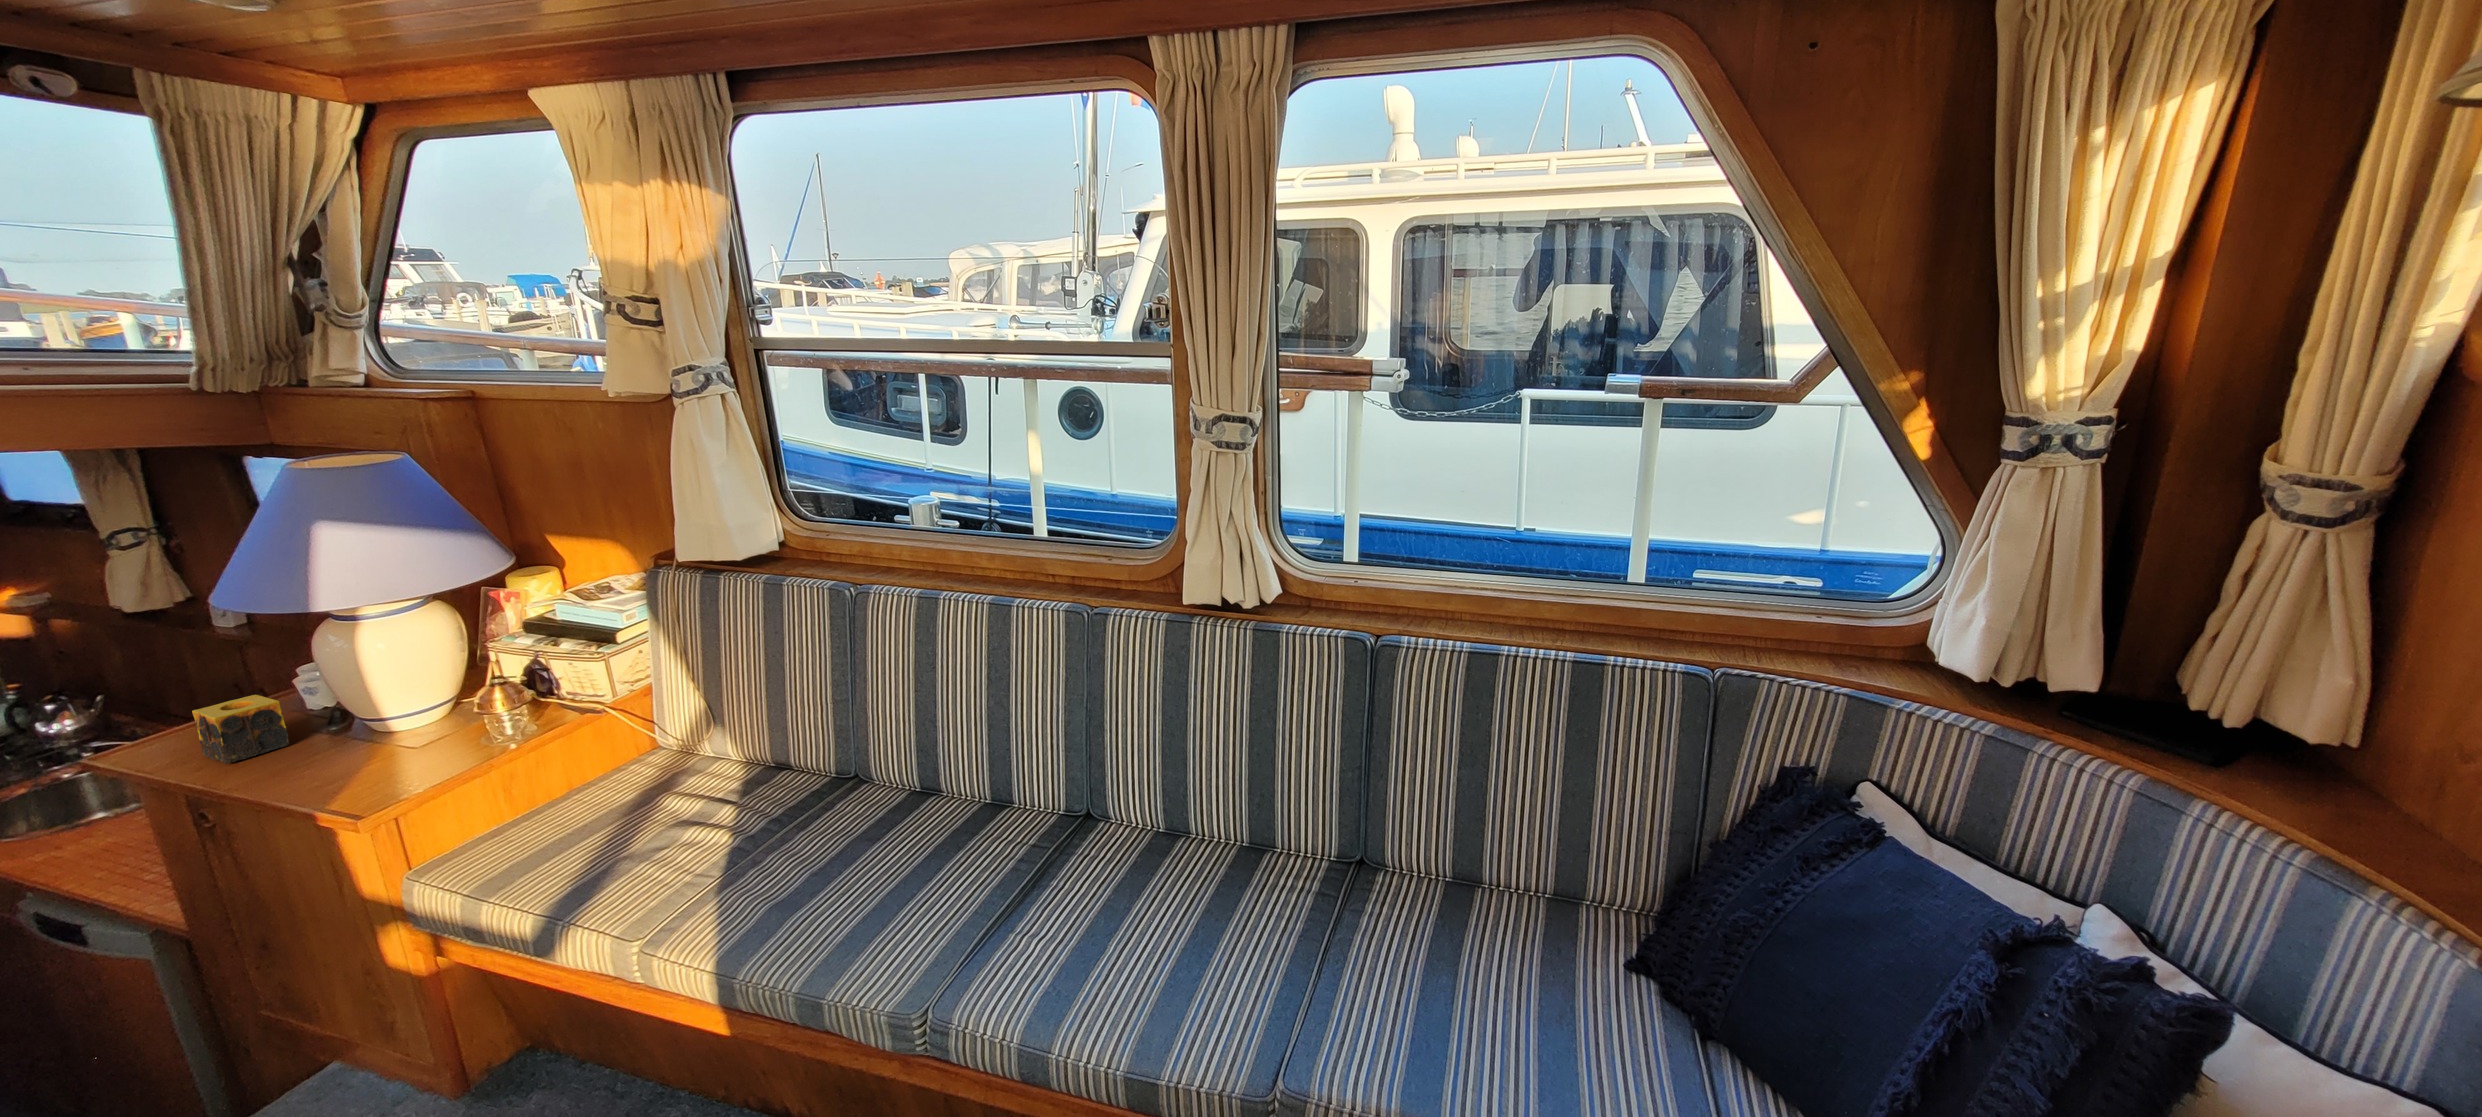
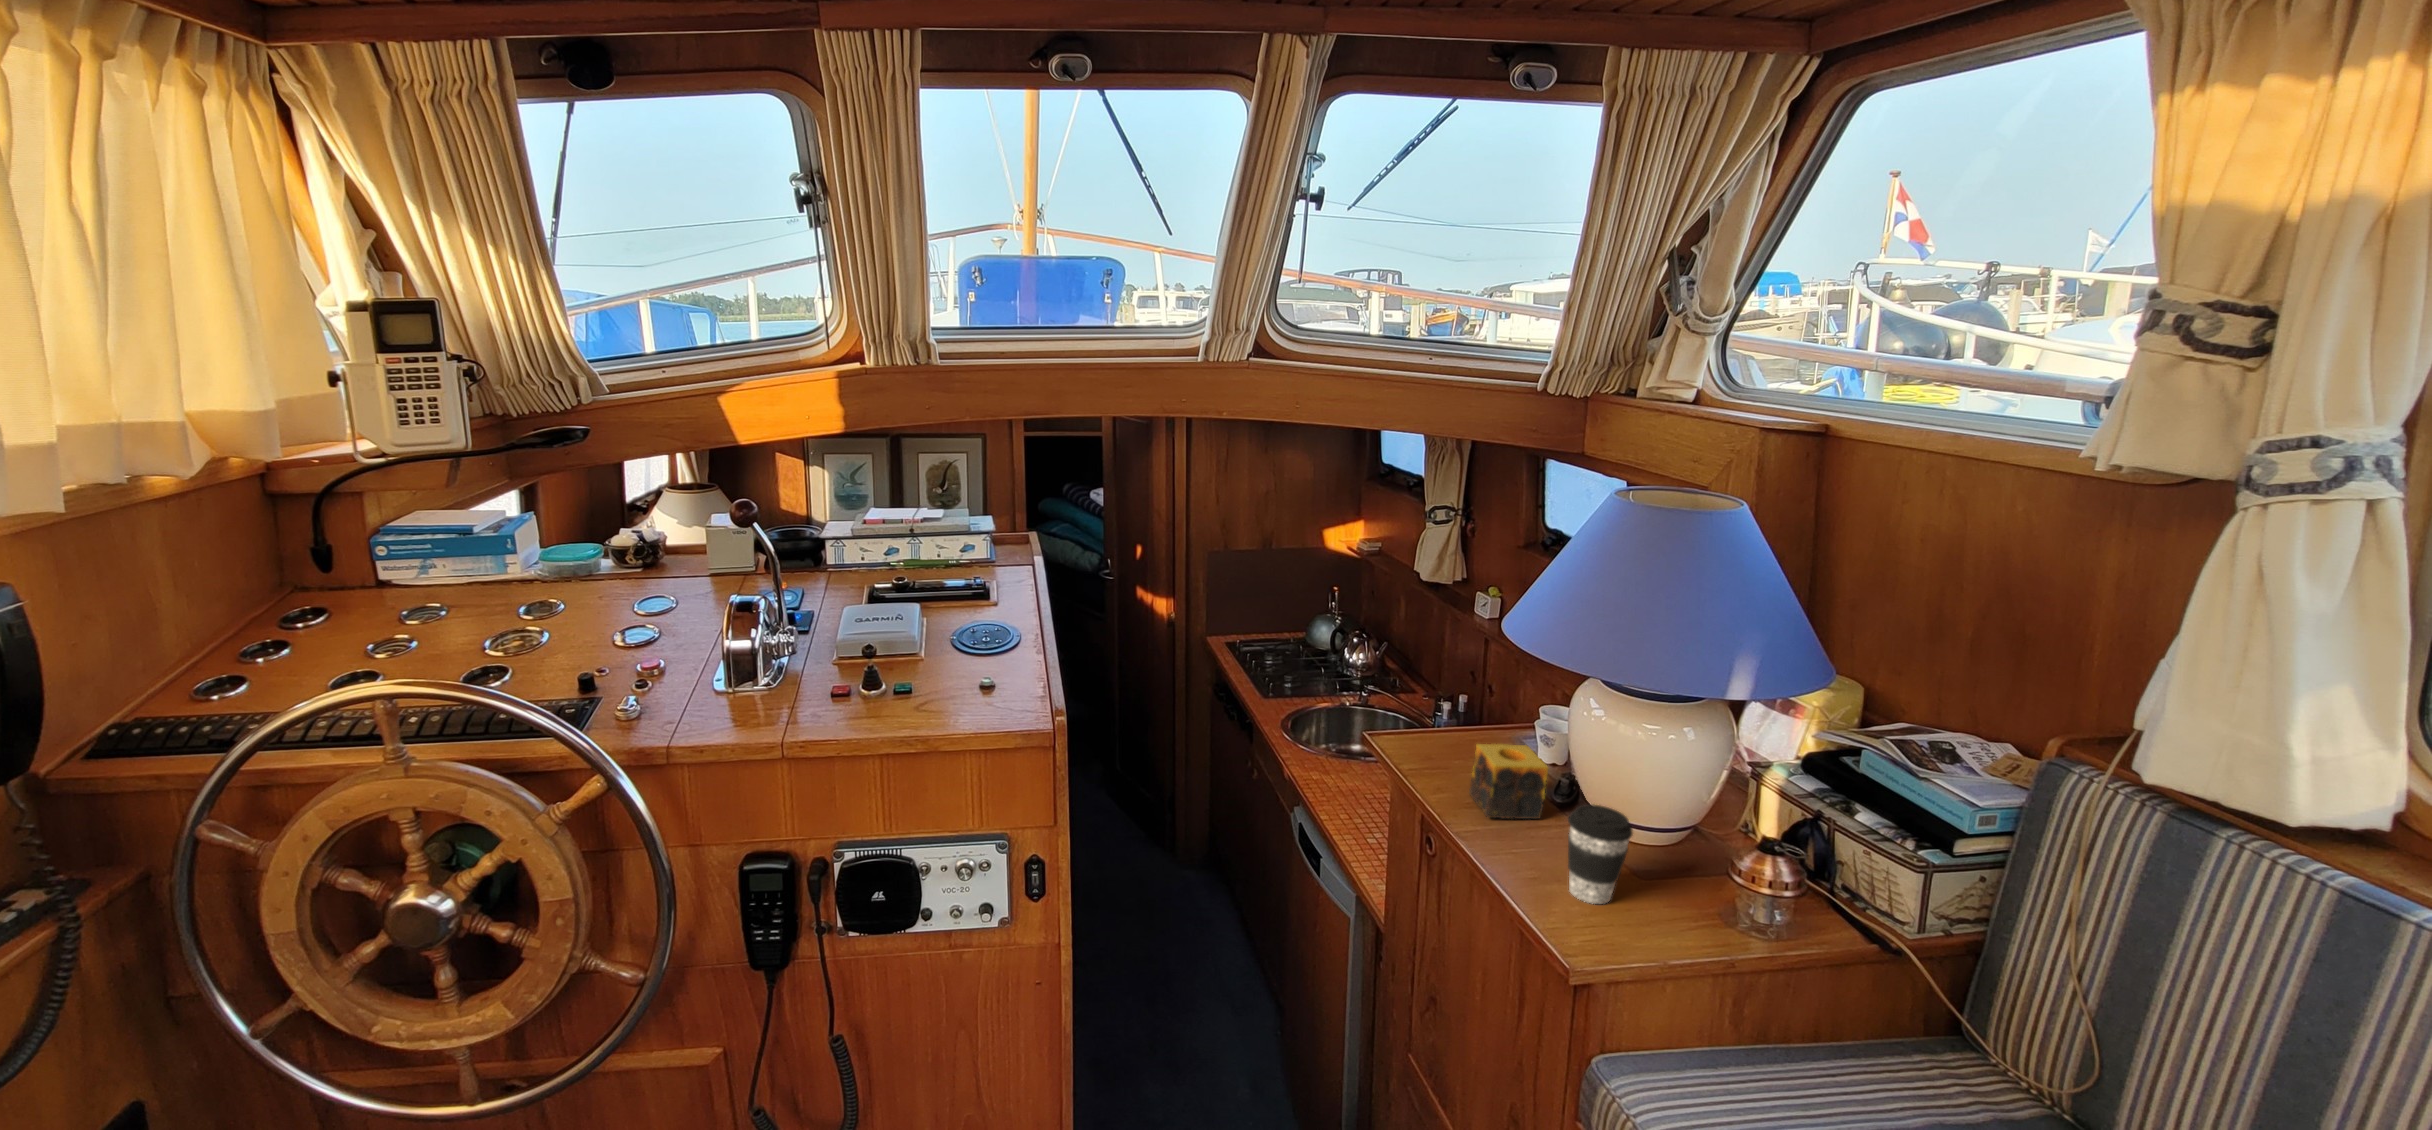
coffee cup: none [294,703,362,779] -> present [1568,804,1633,904]

